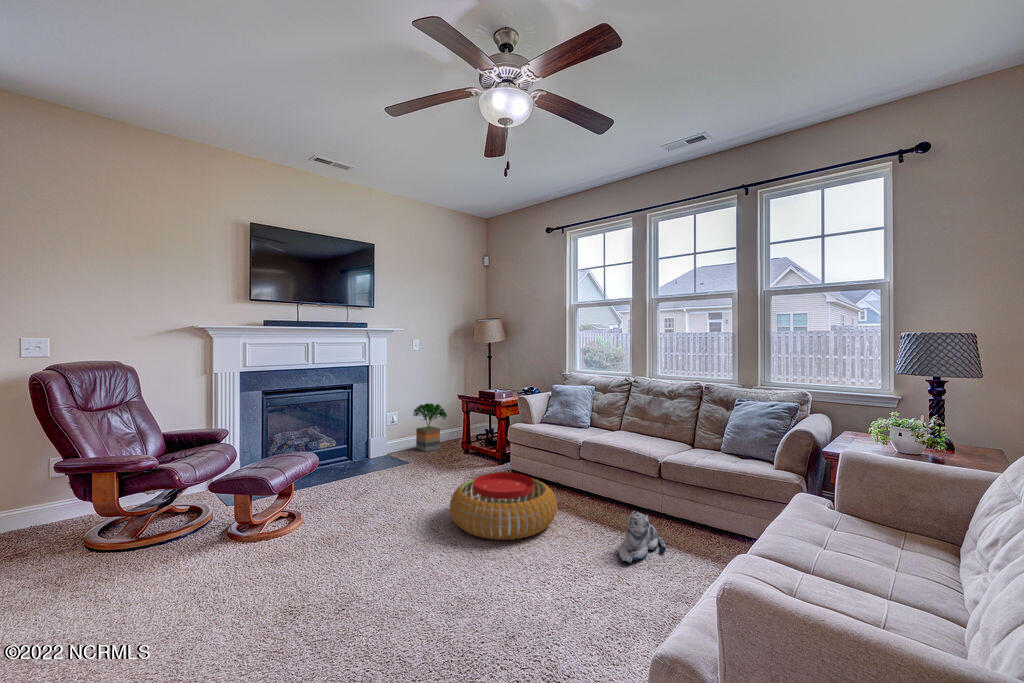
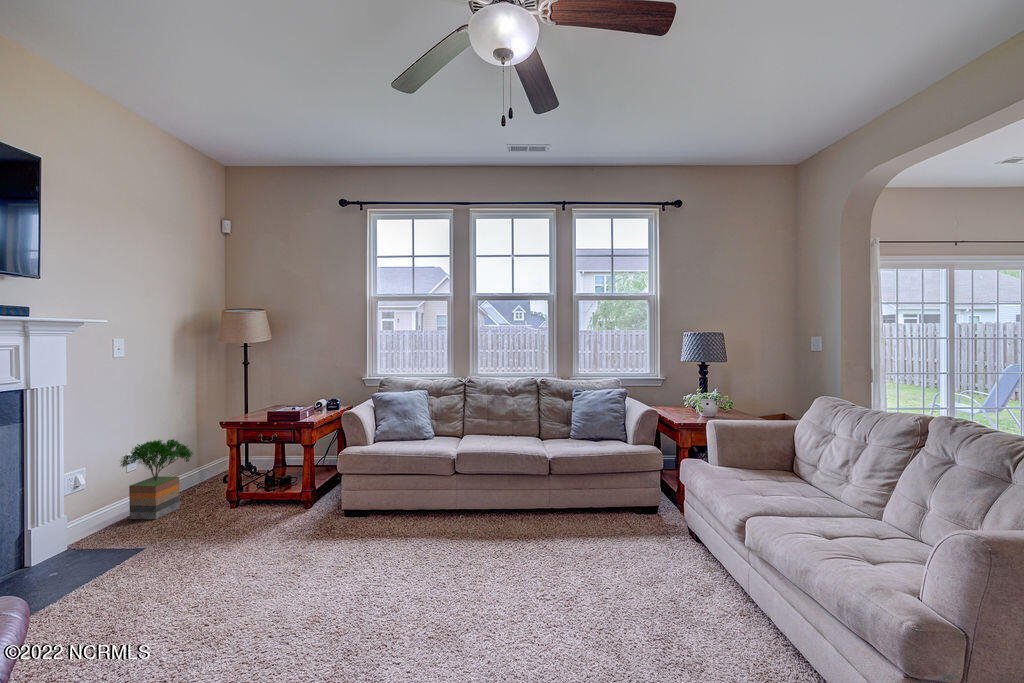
pouf: present [450,473,557,540] -> none [326,514,475,624]
plush toy: present [618,511,666,563] -> none [548,518,588,576]

